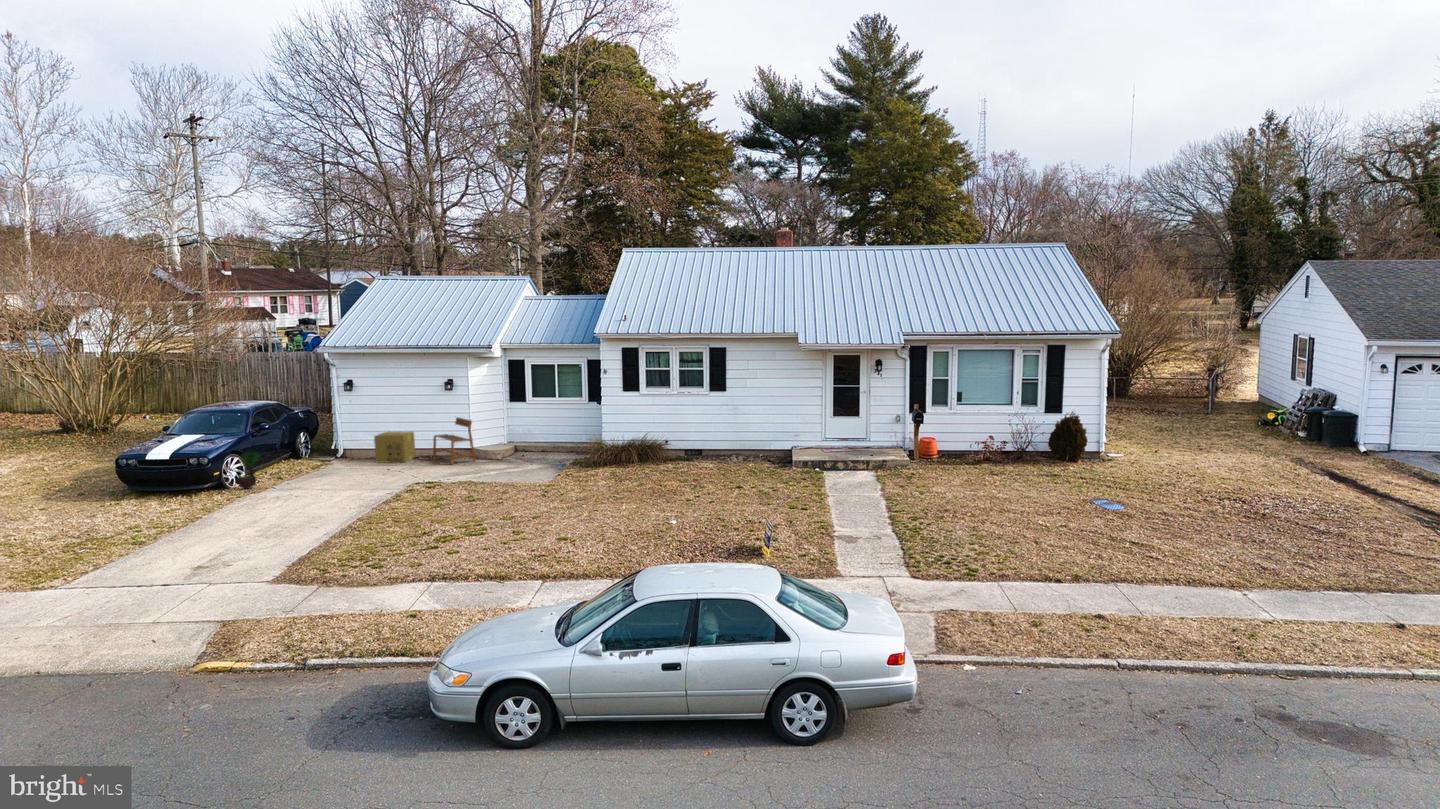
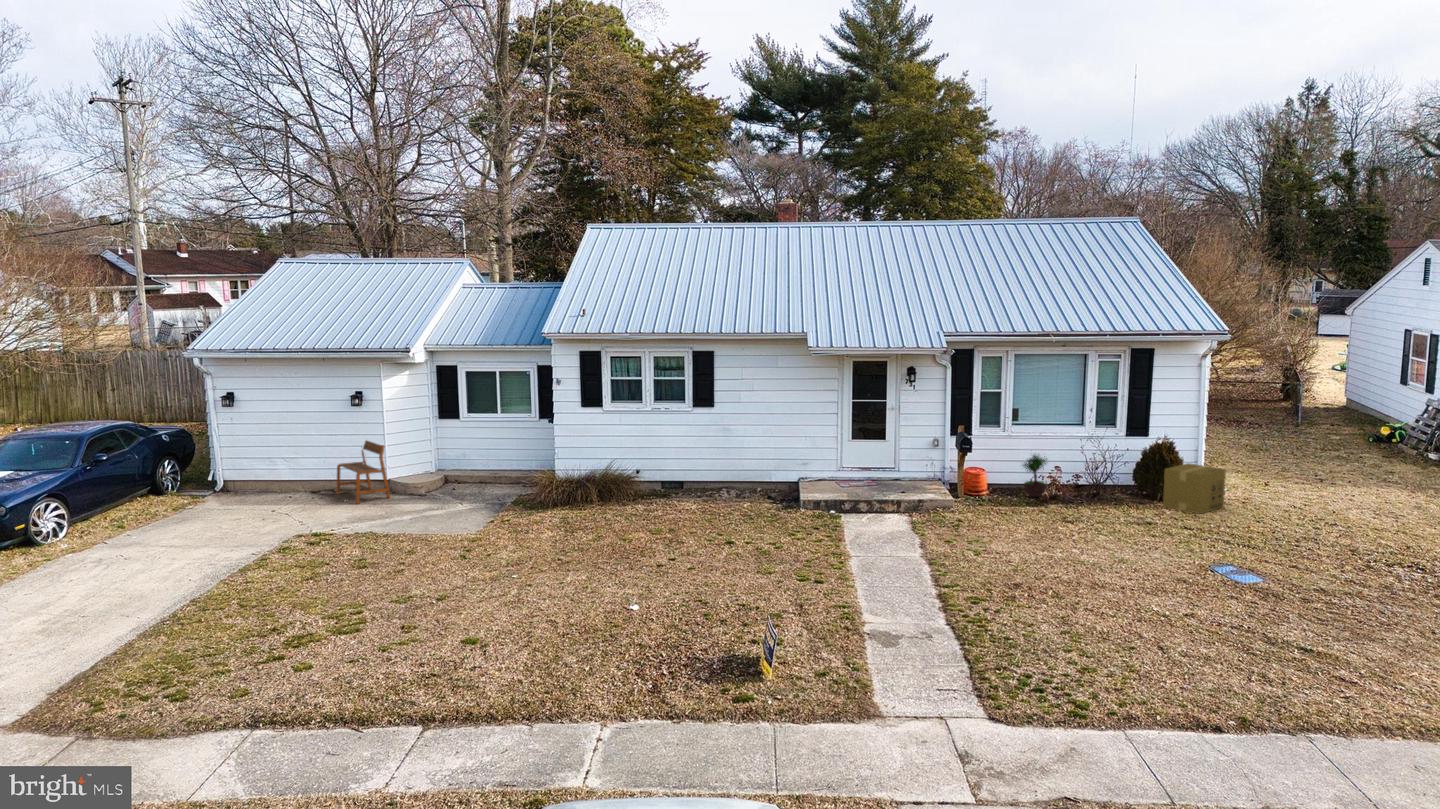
cardboard box: present [374,432,416,463] -> present [1163,463,1226,514]
potted tree: present [237,453,257,489] -> present [1023,455,1047,497]

